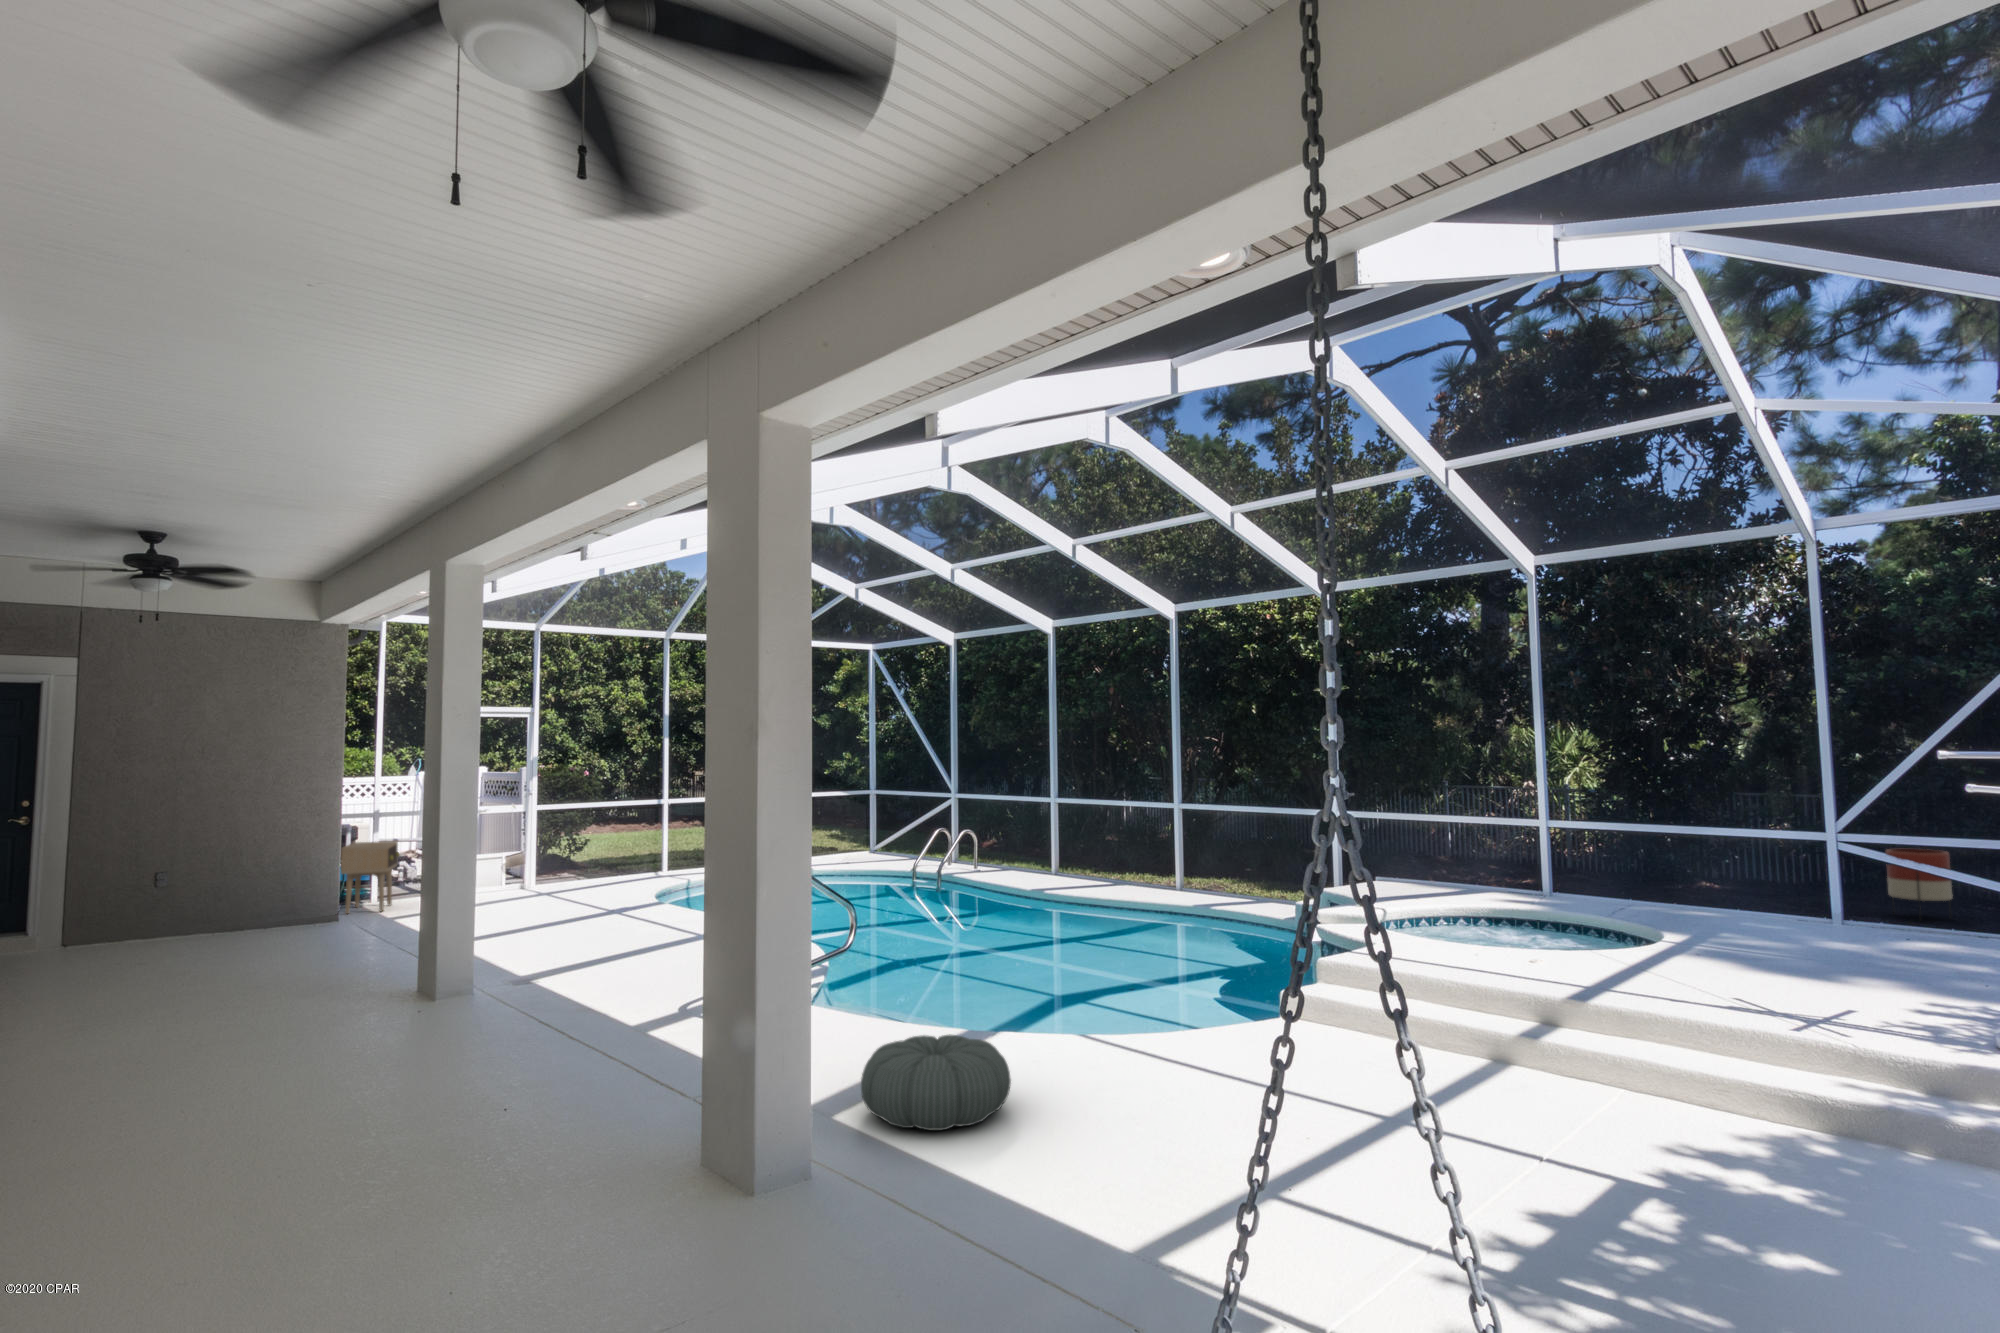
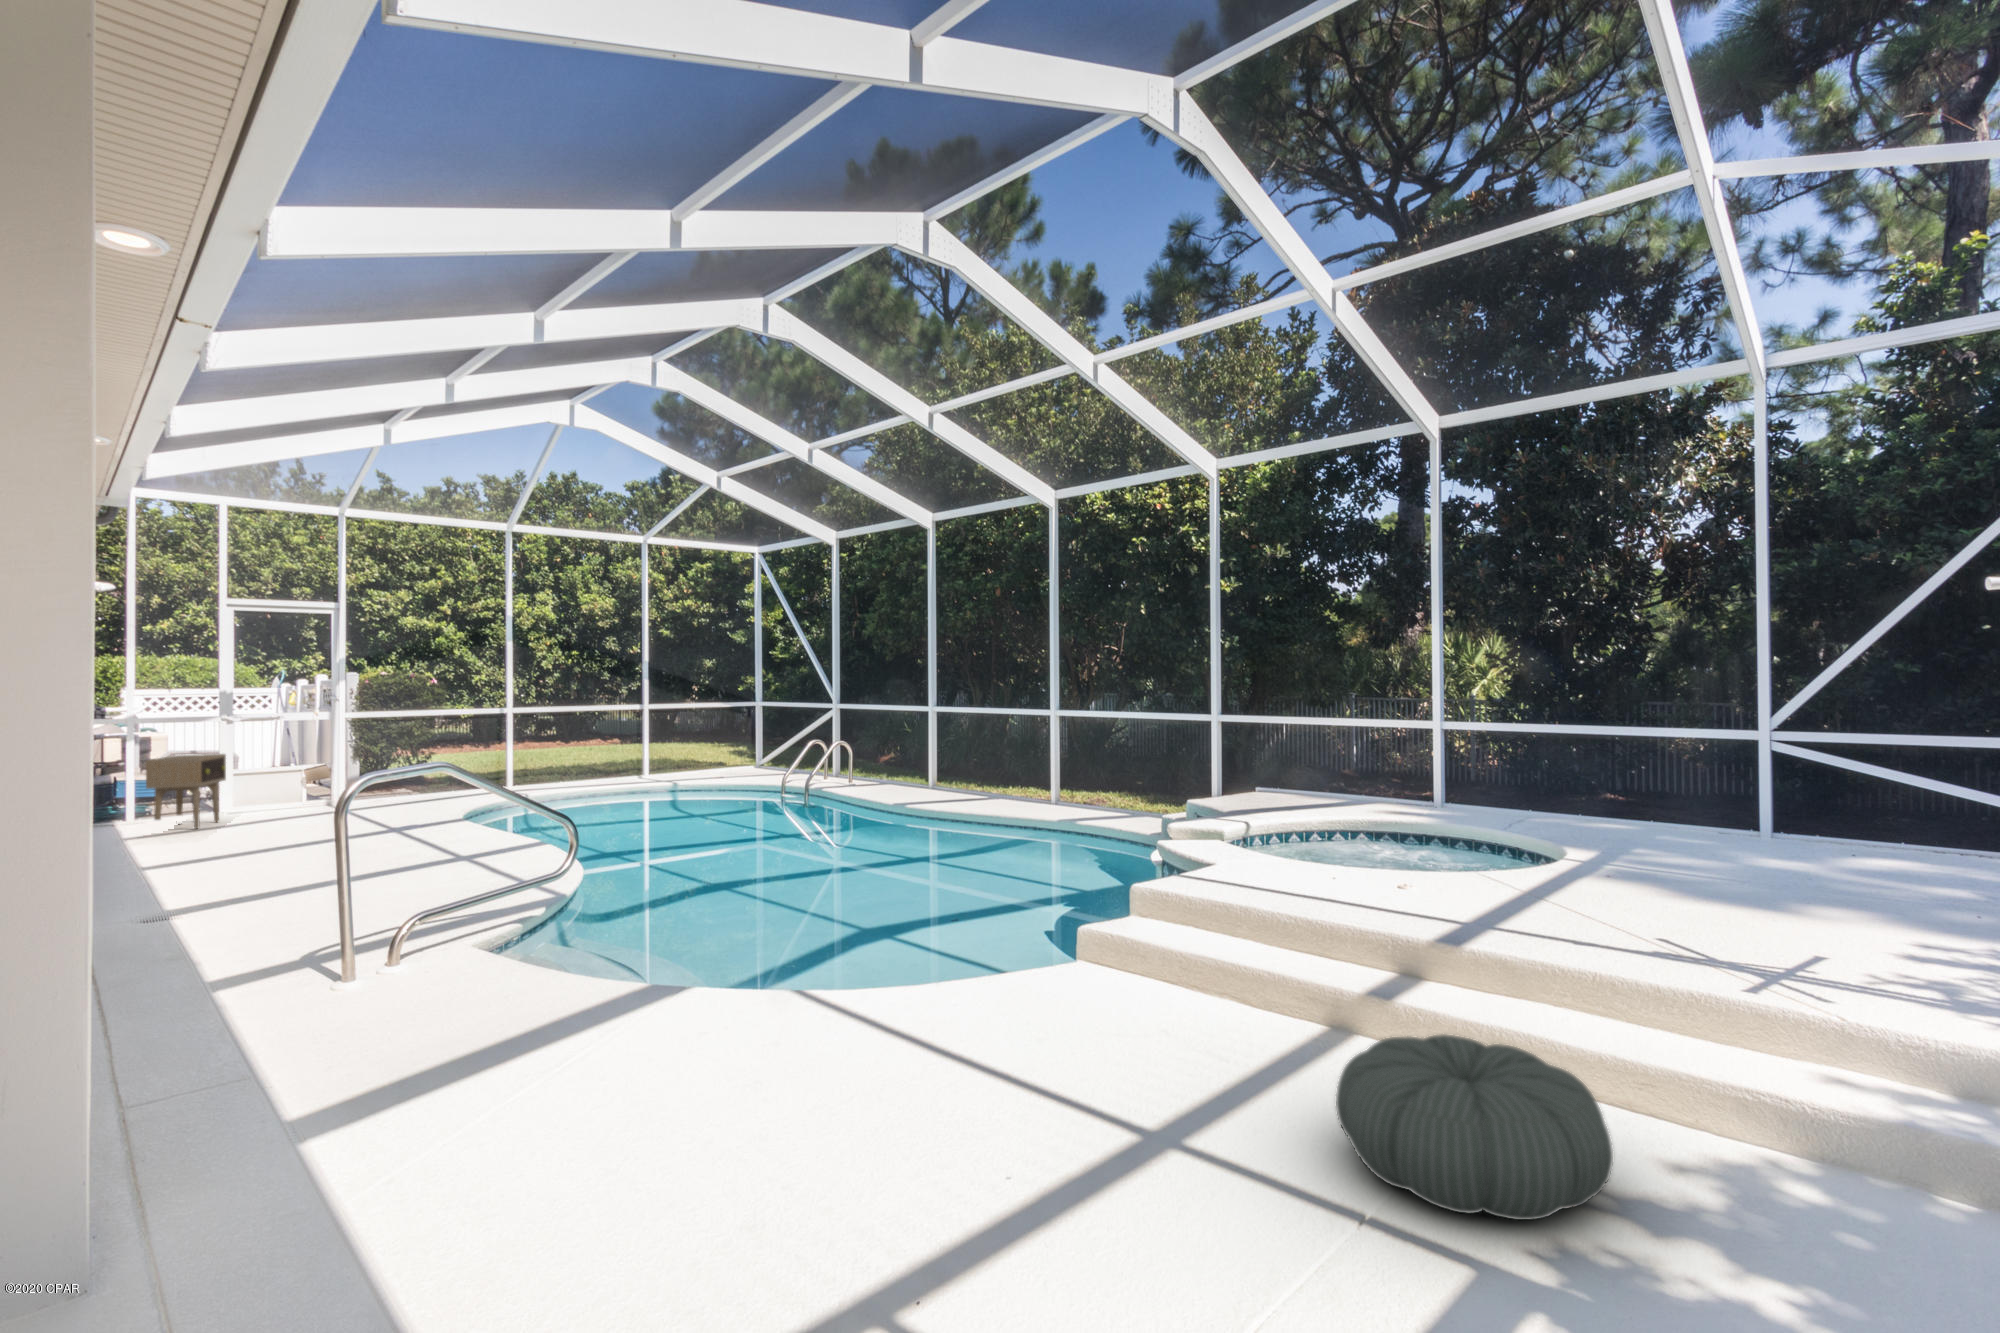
planter: present [1886,849,1953,918] -> none [1826,751,1903,834]
pouf: present [861,1034,1011,1131] -> present [1336,1035,1613,1220]

